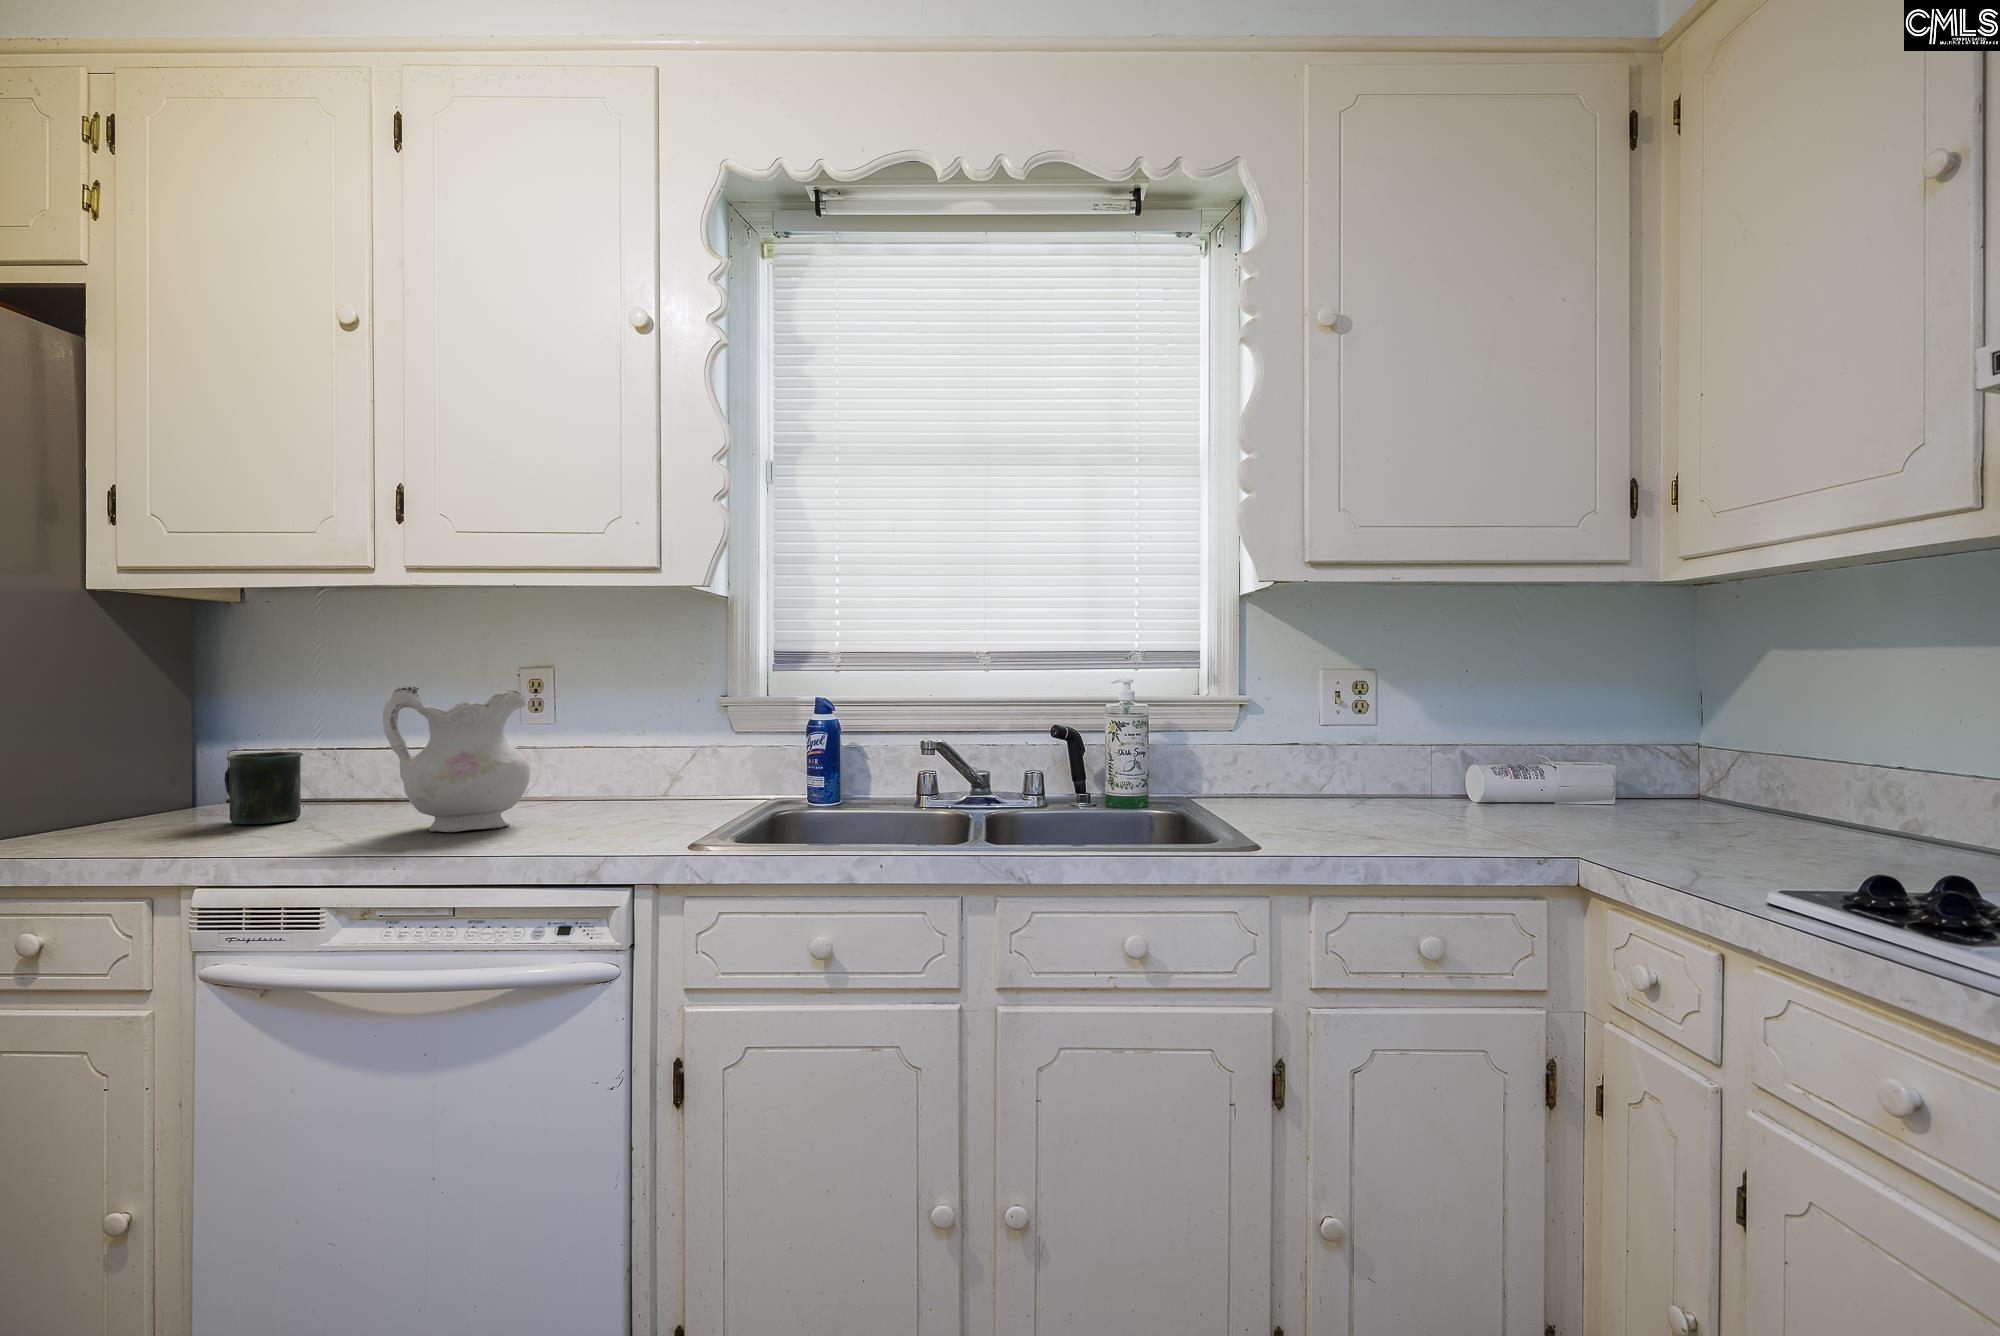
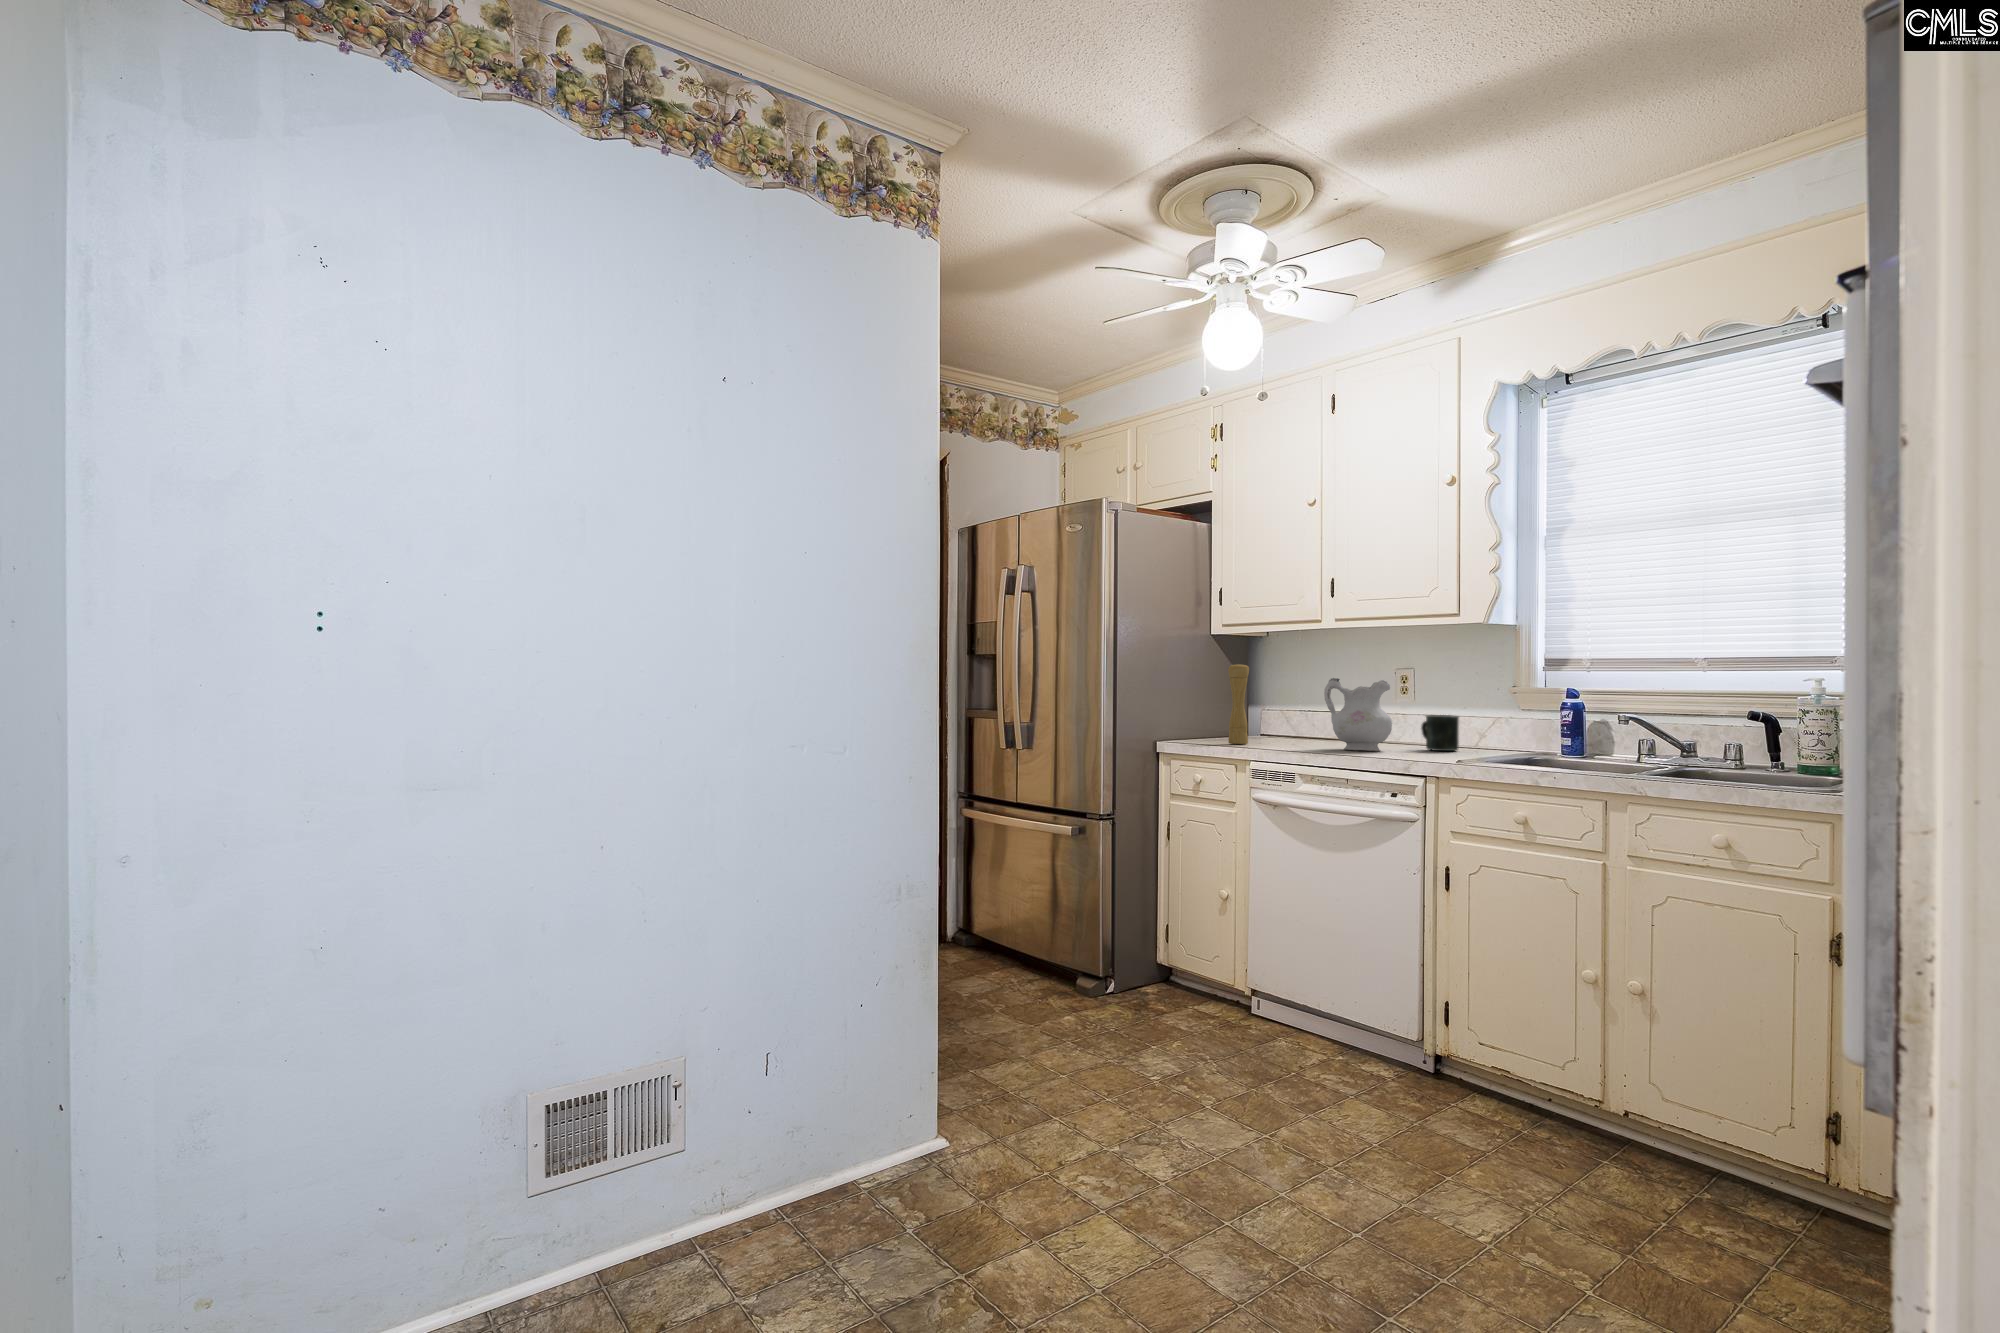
pepper mill: none [118,654,182,844] -> present [1228,663,1249,744]
mug: present [224,752,303,824] -> present [1421,715,1459,751]

